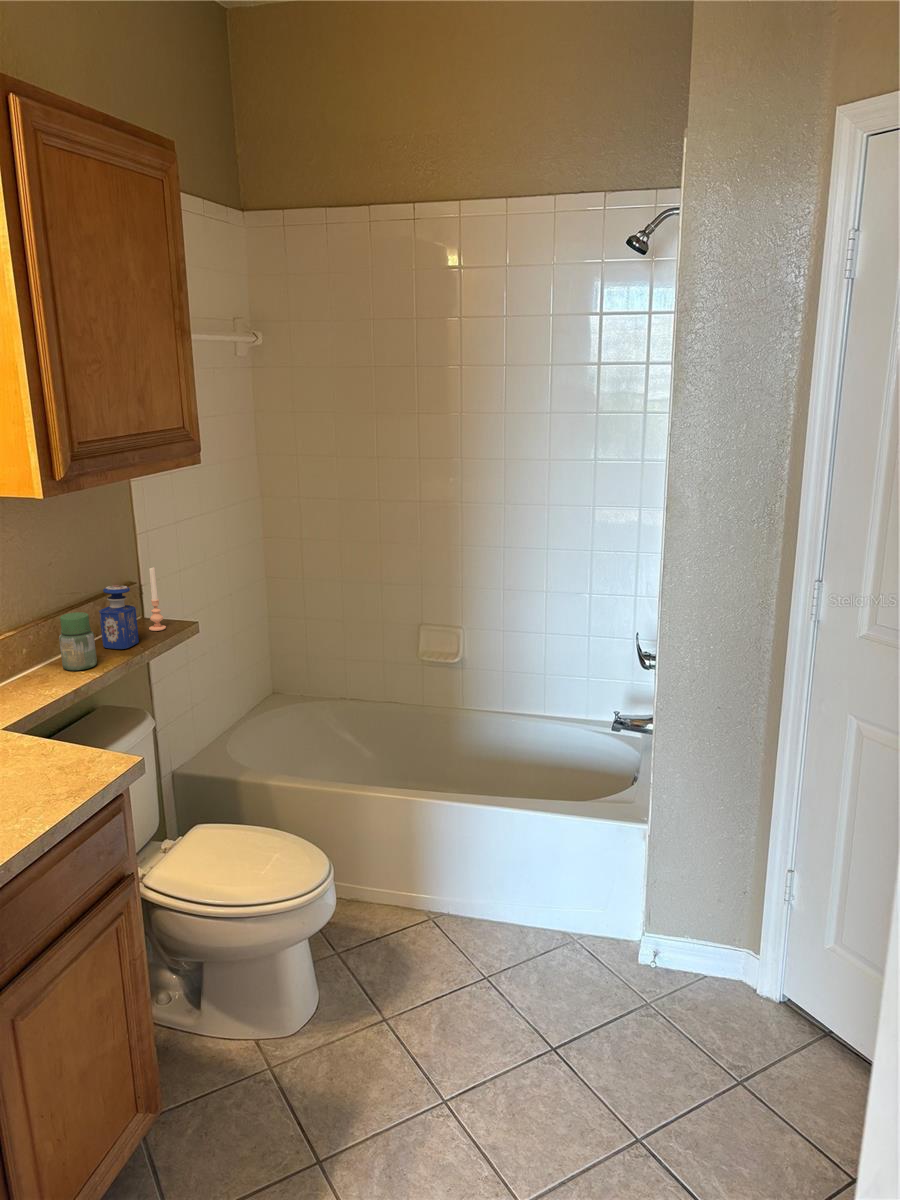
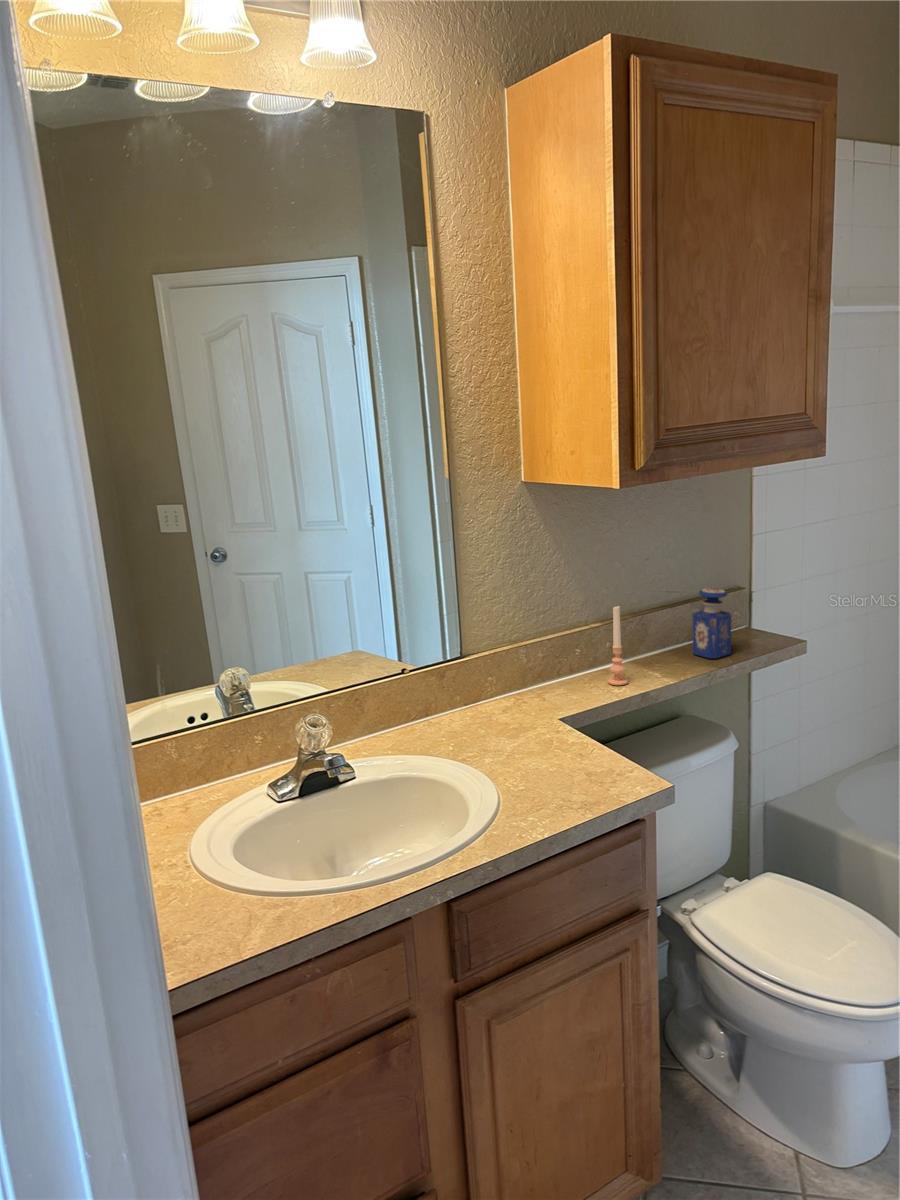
candle: present [149,567,166,631] -> present [608,606,628,685]
jar: present [59,612,97,670] -> none [643,612,678,674]

